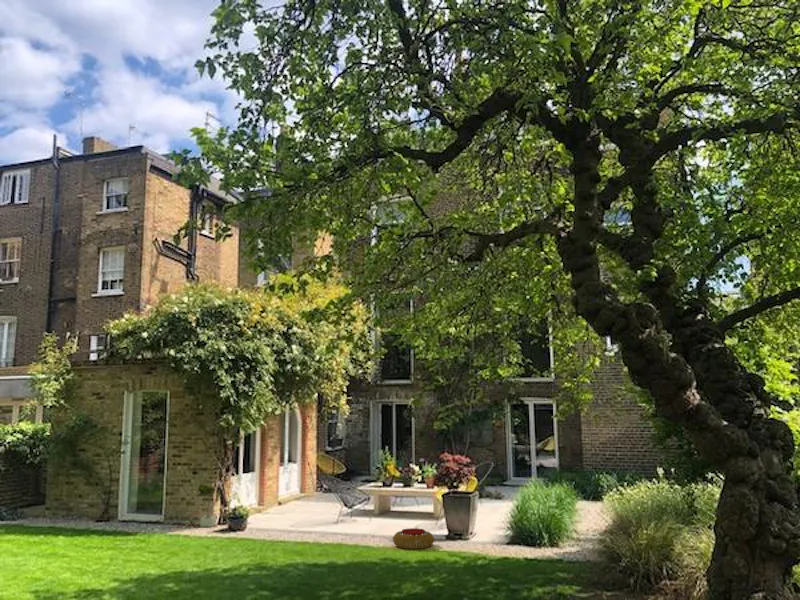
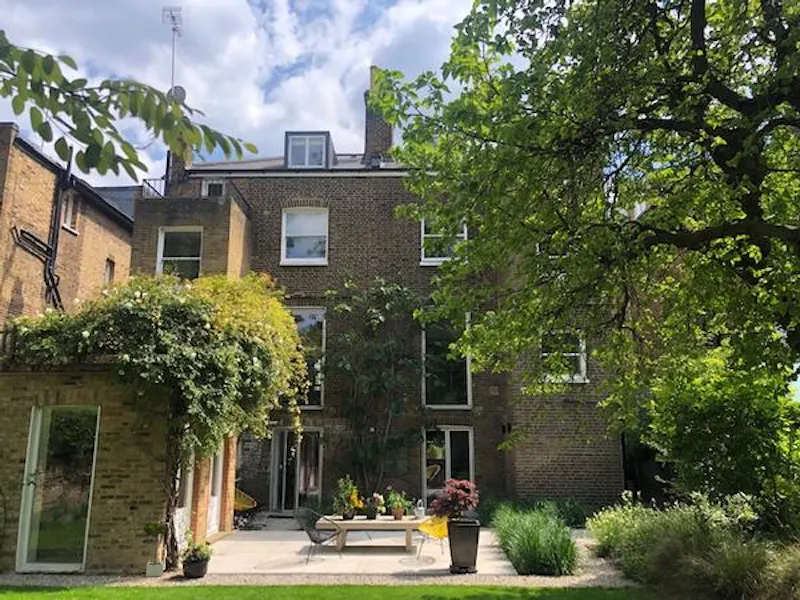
pouf: present [393,528,434,549] -> none [417,565,464,590]

